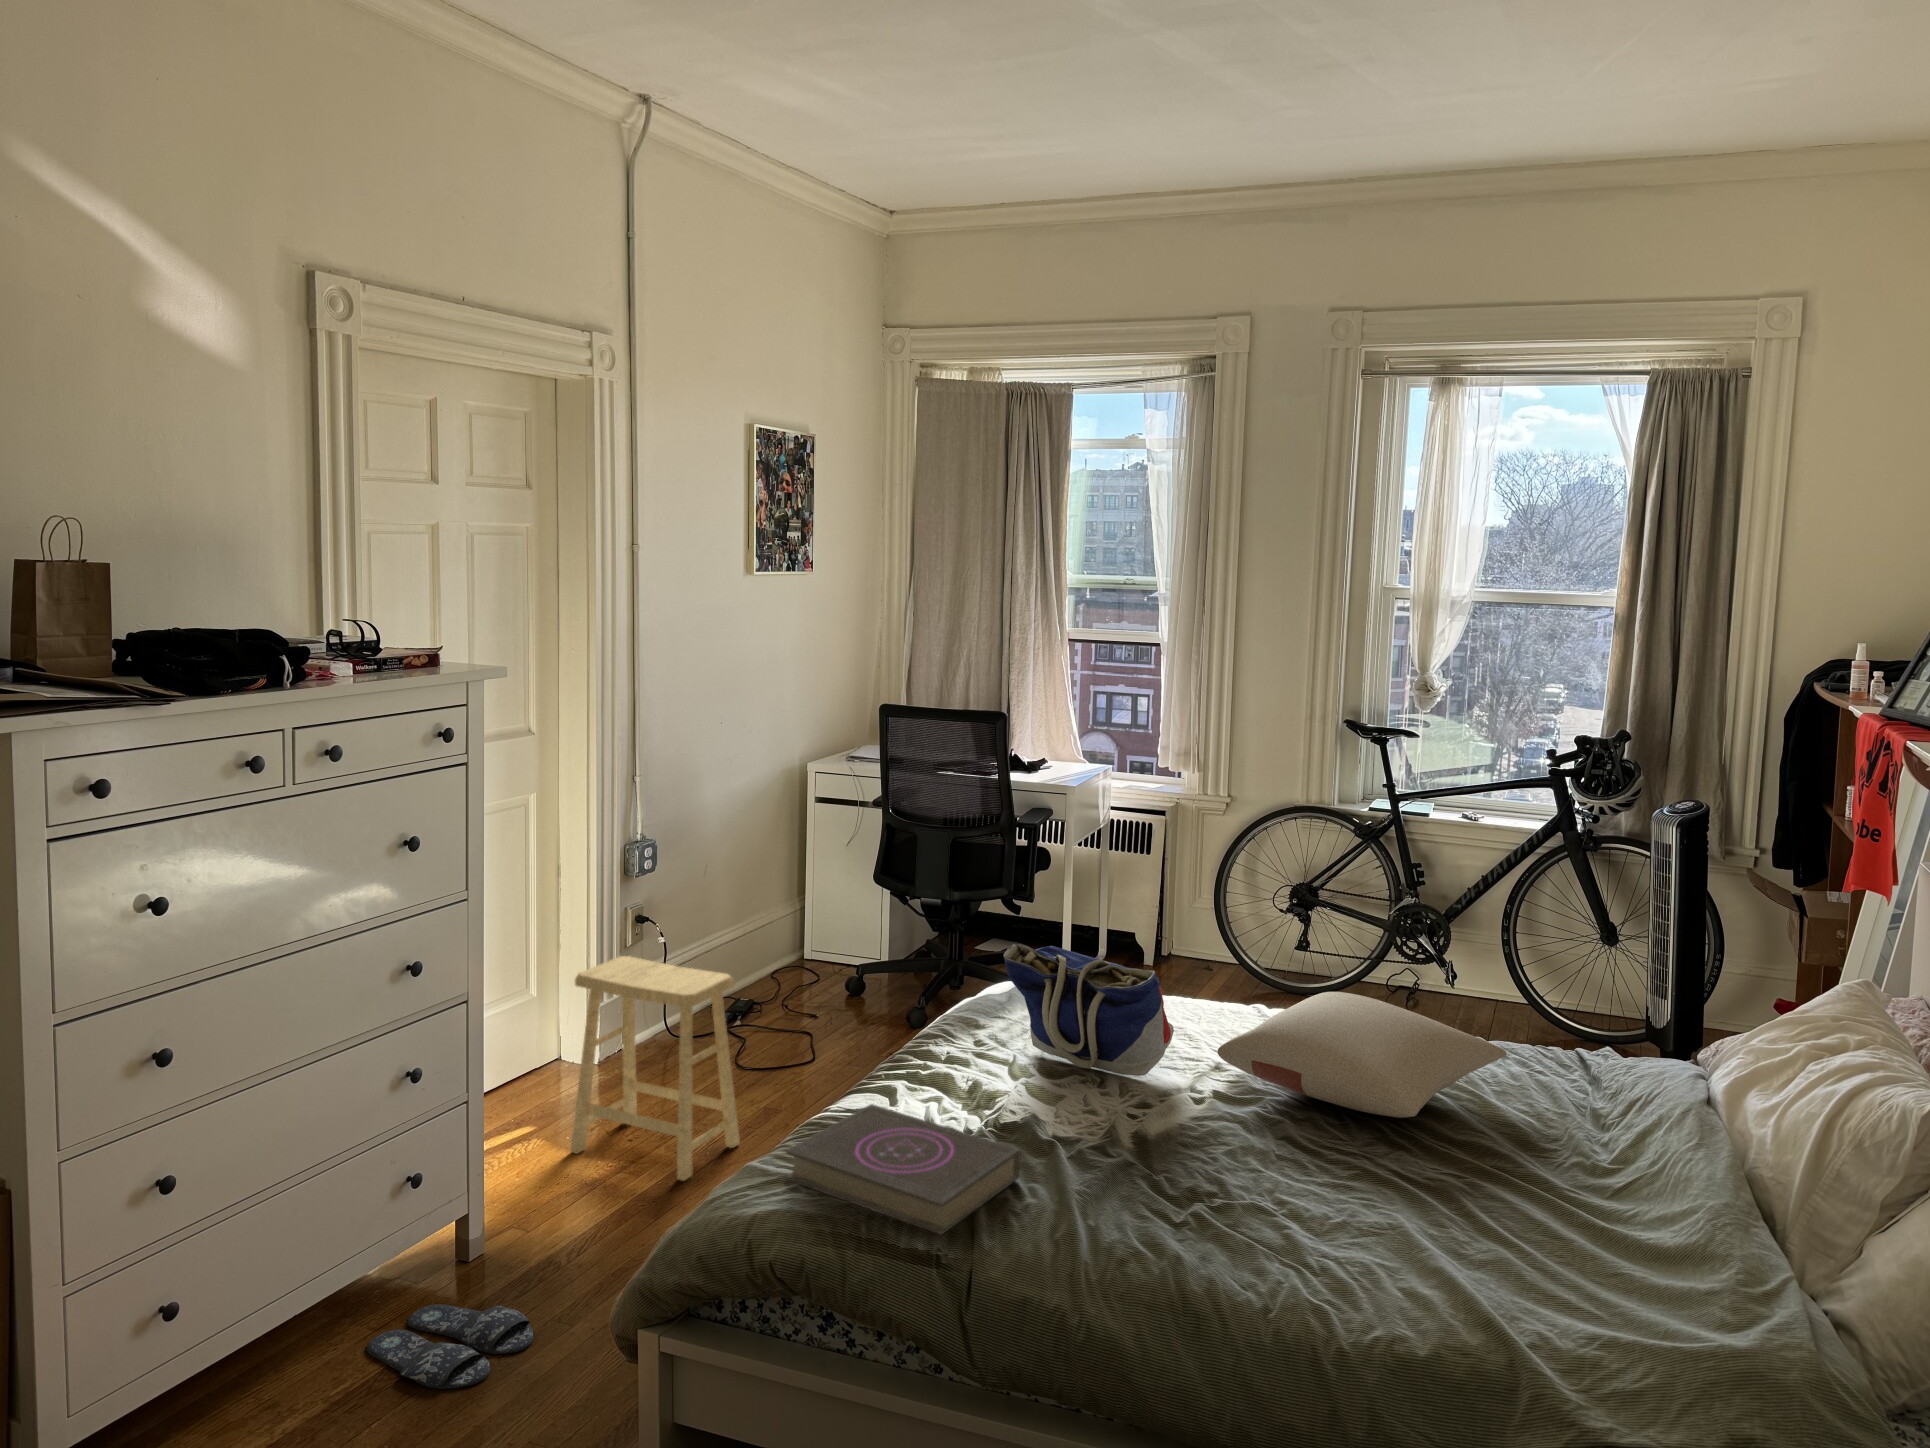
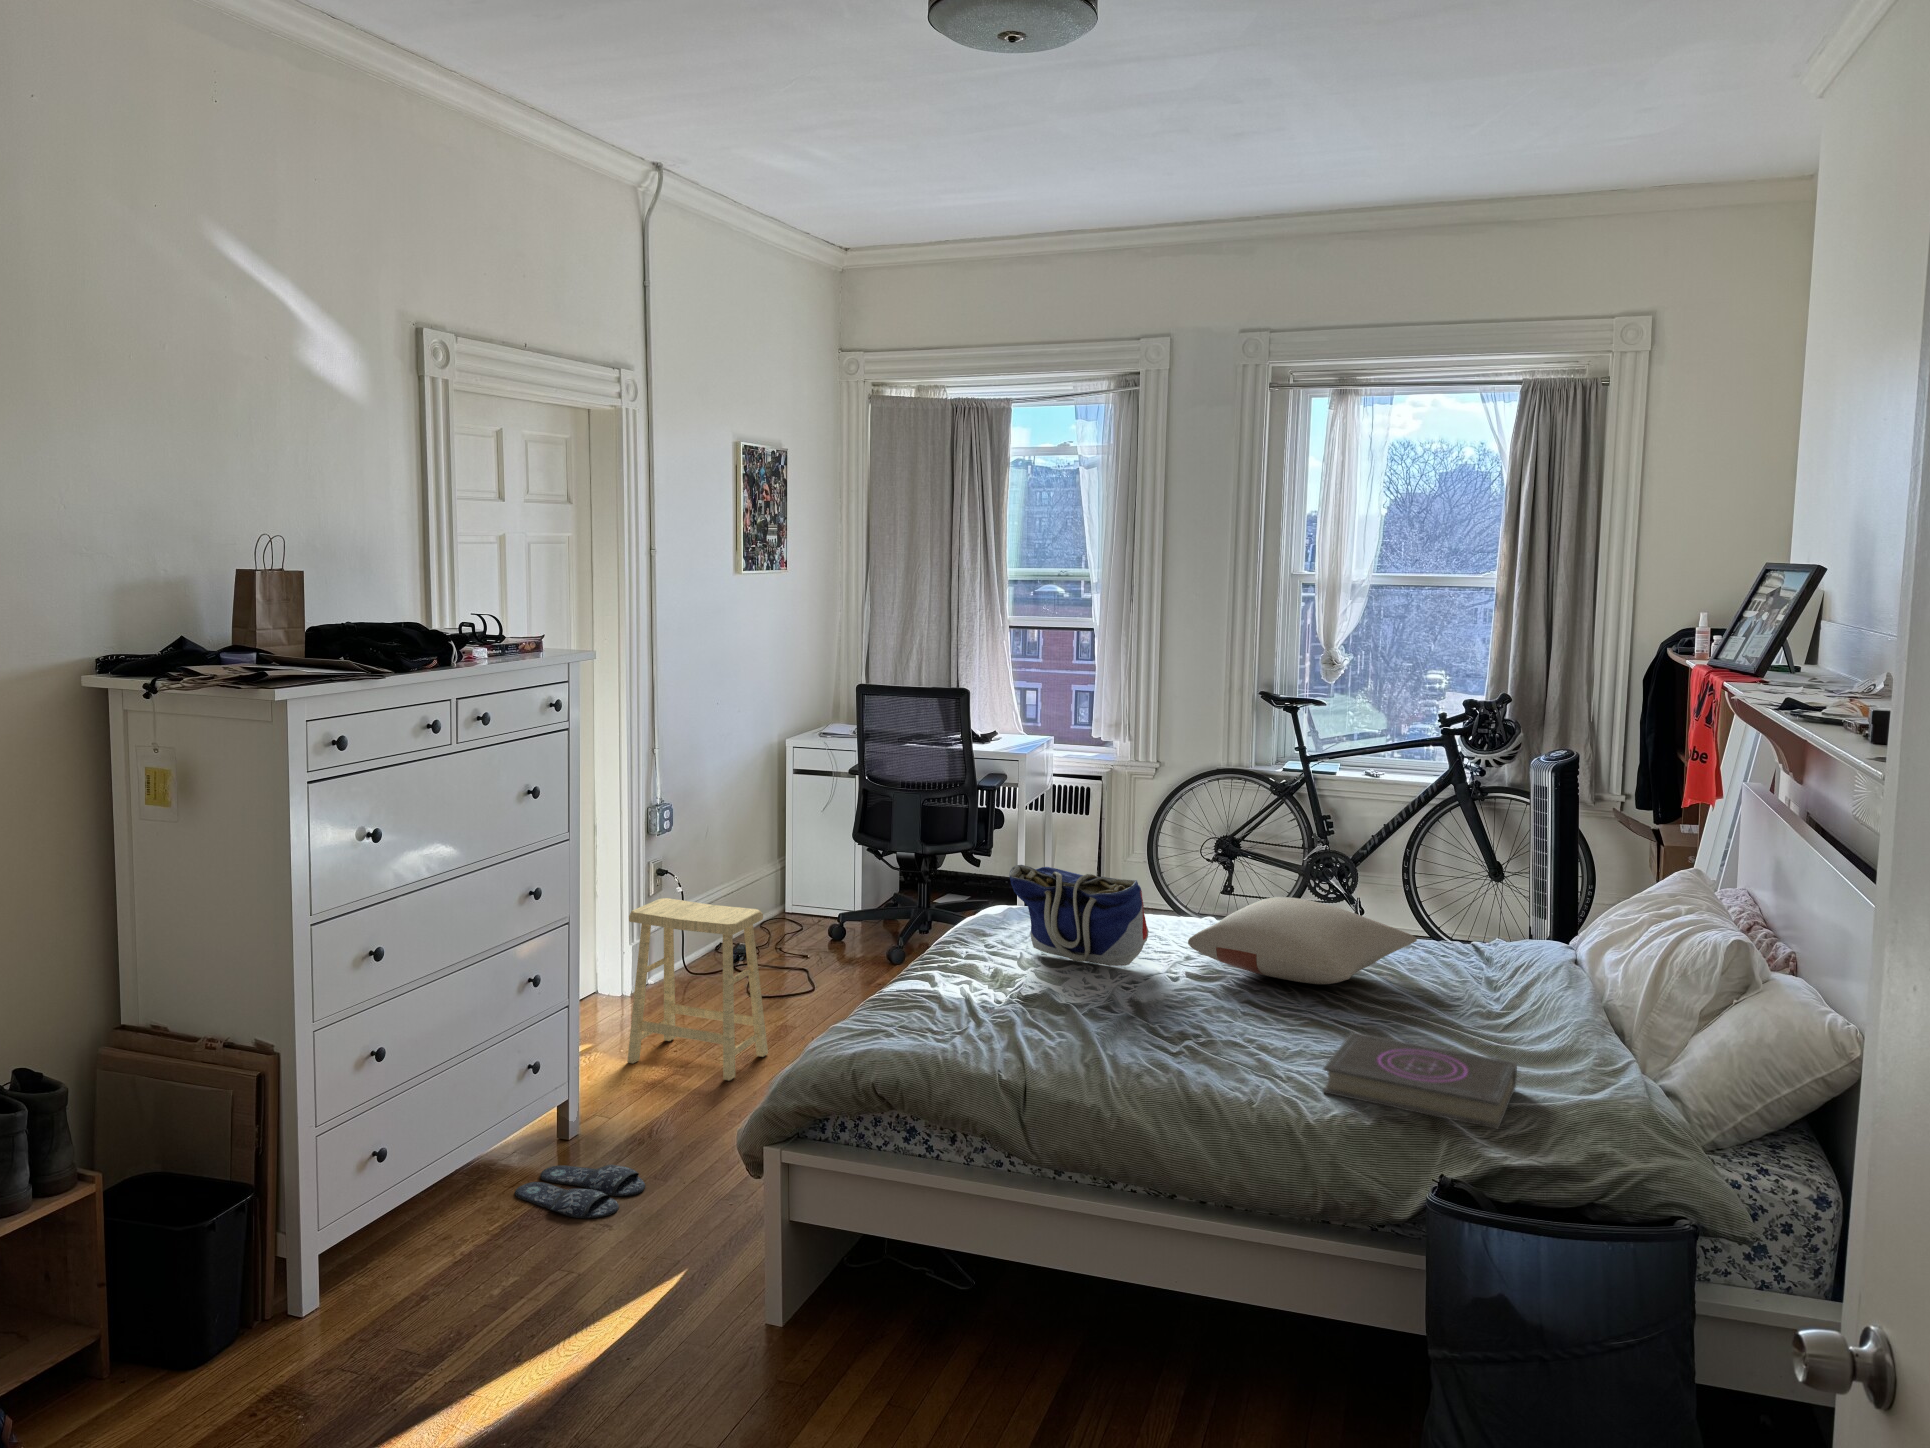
book: present [786,1104,1021,1234] -> present [1323,1032,1517,1129]

